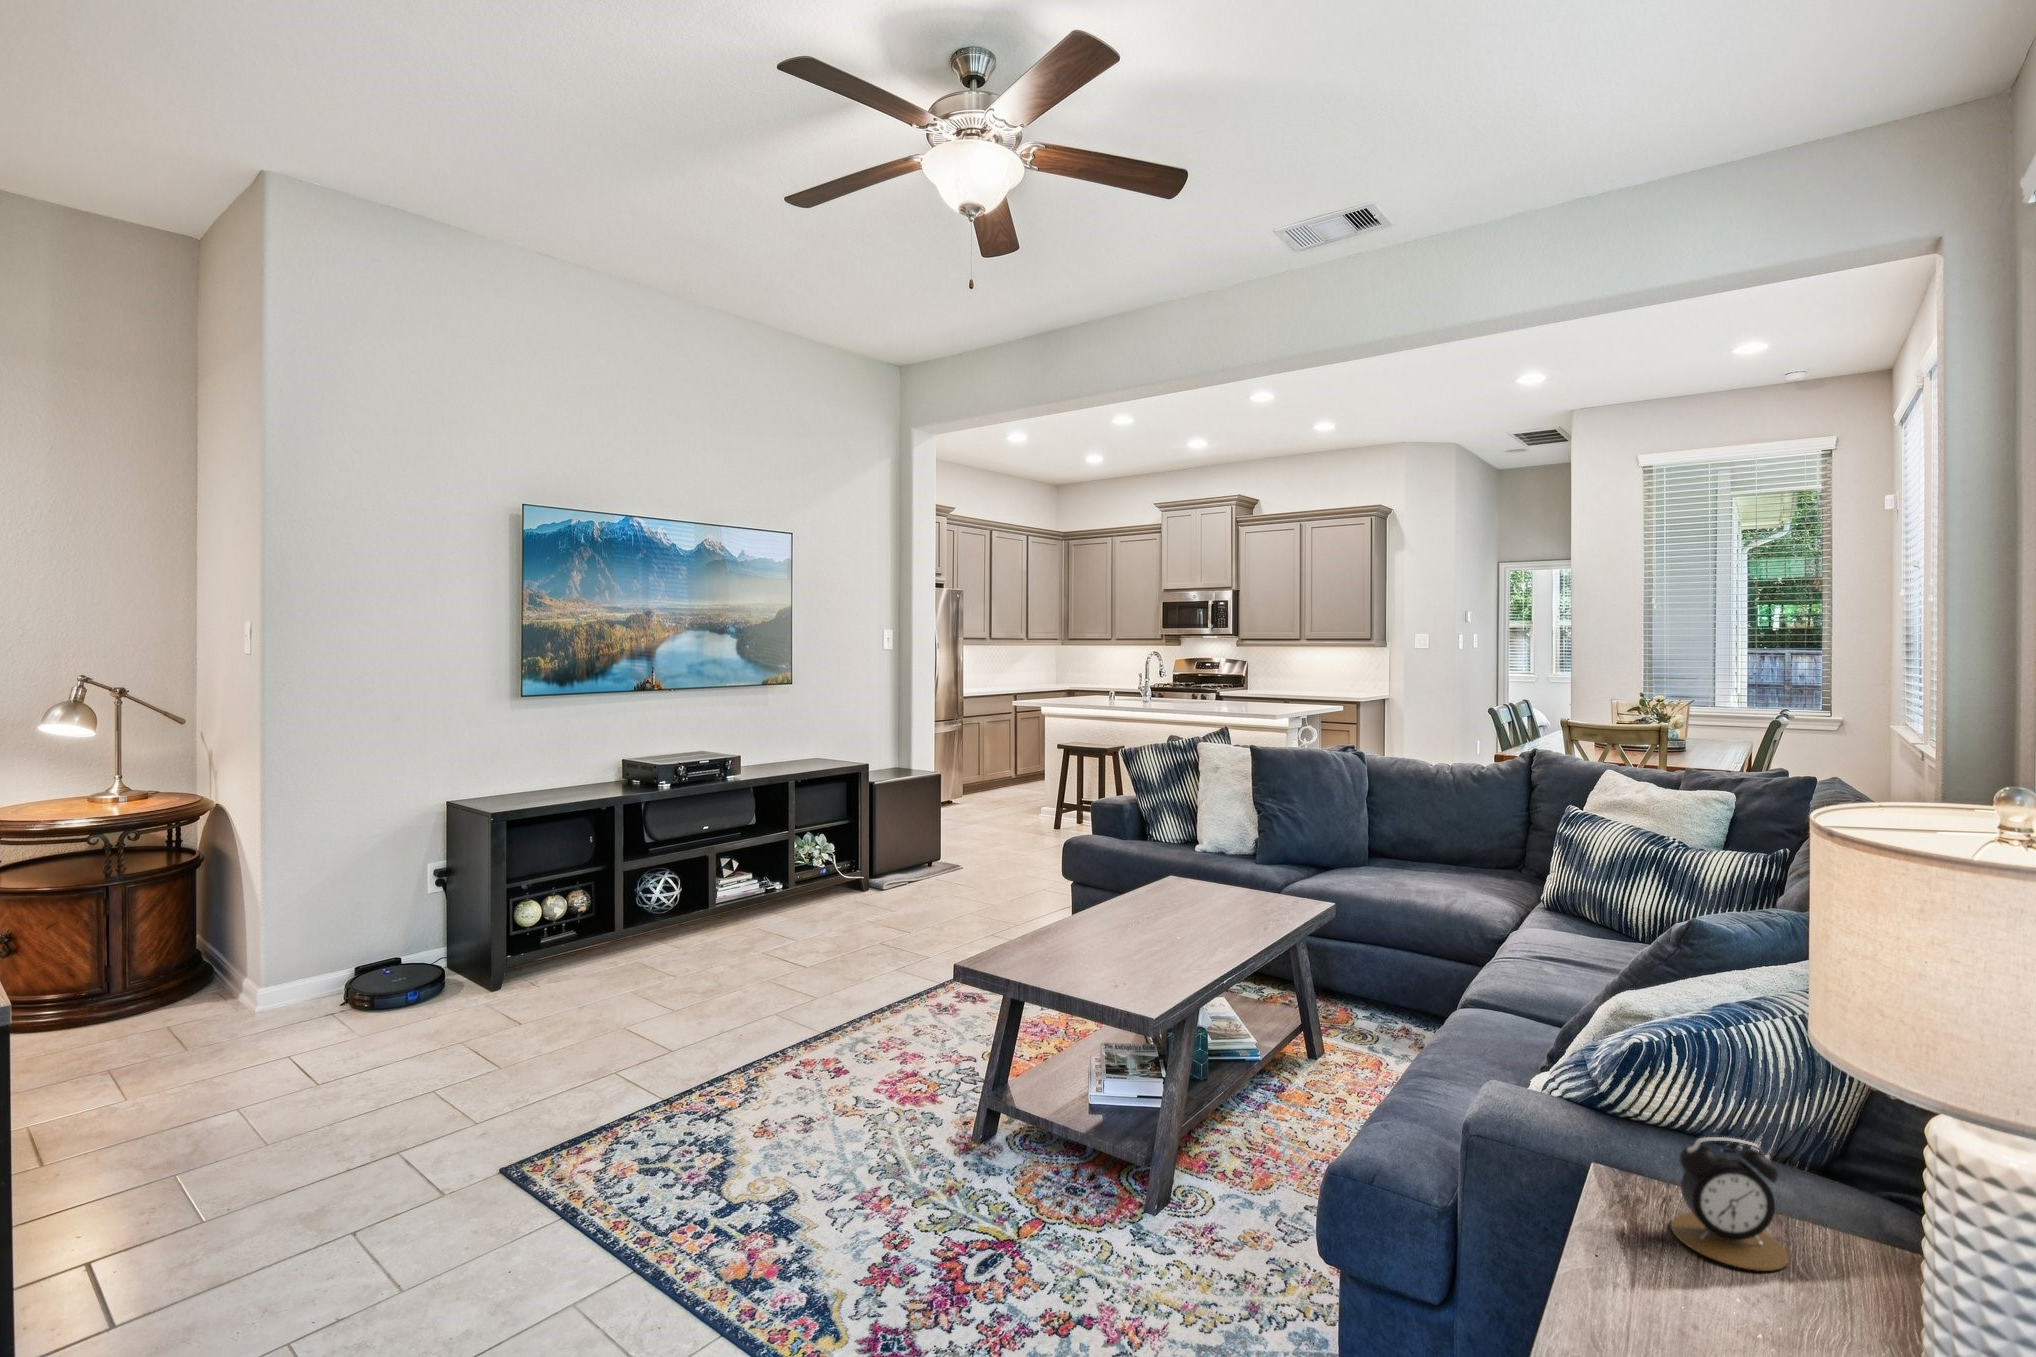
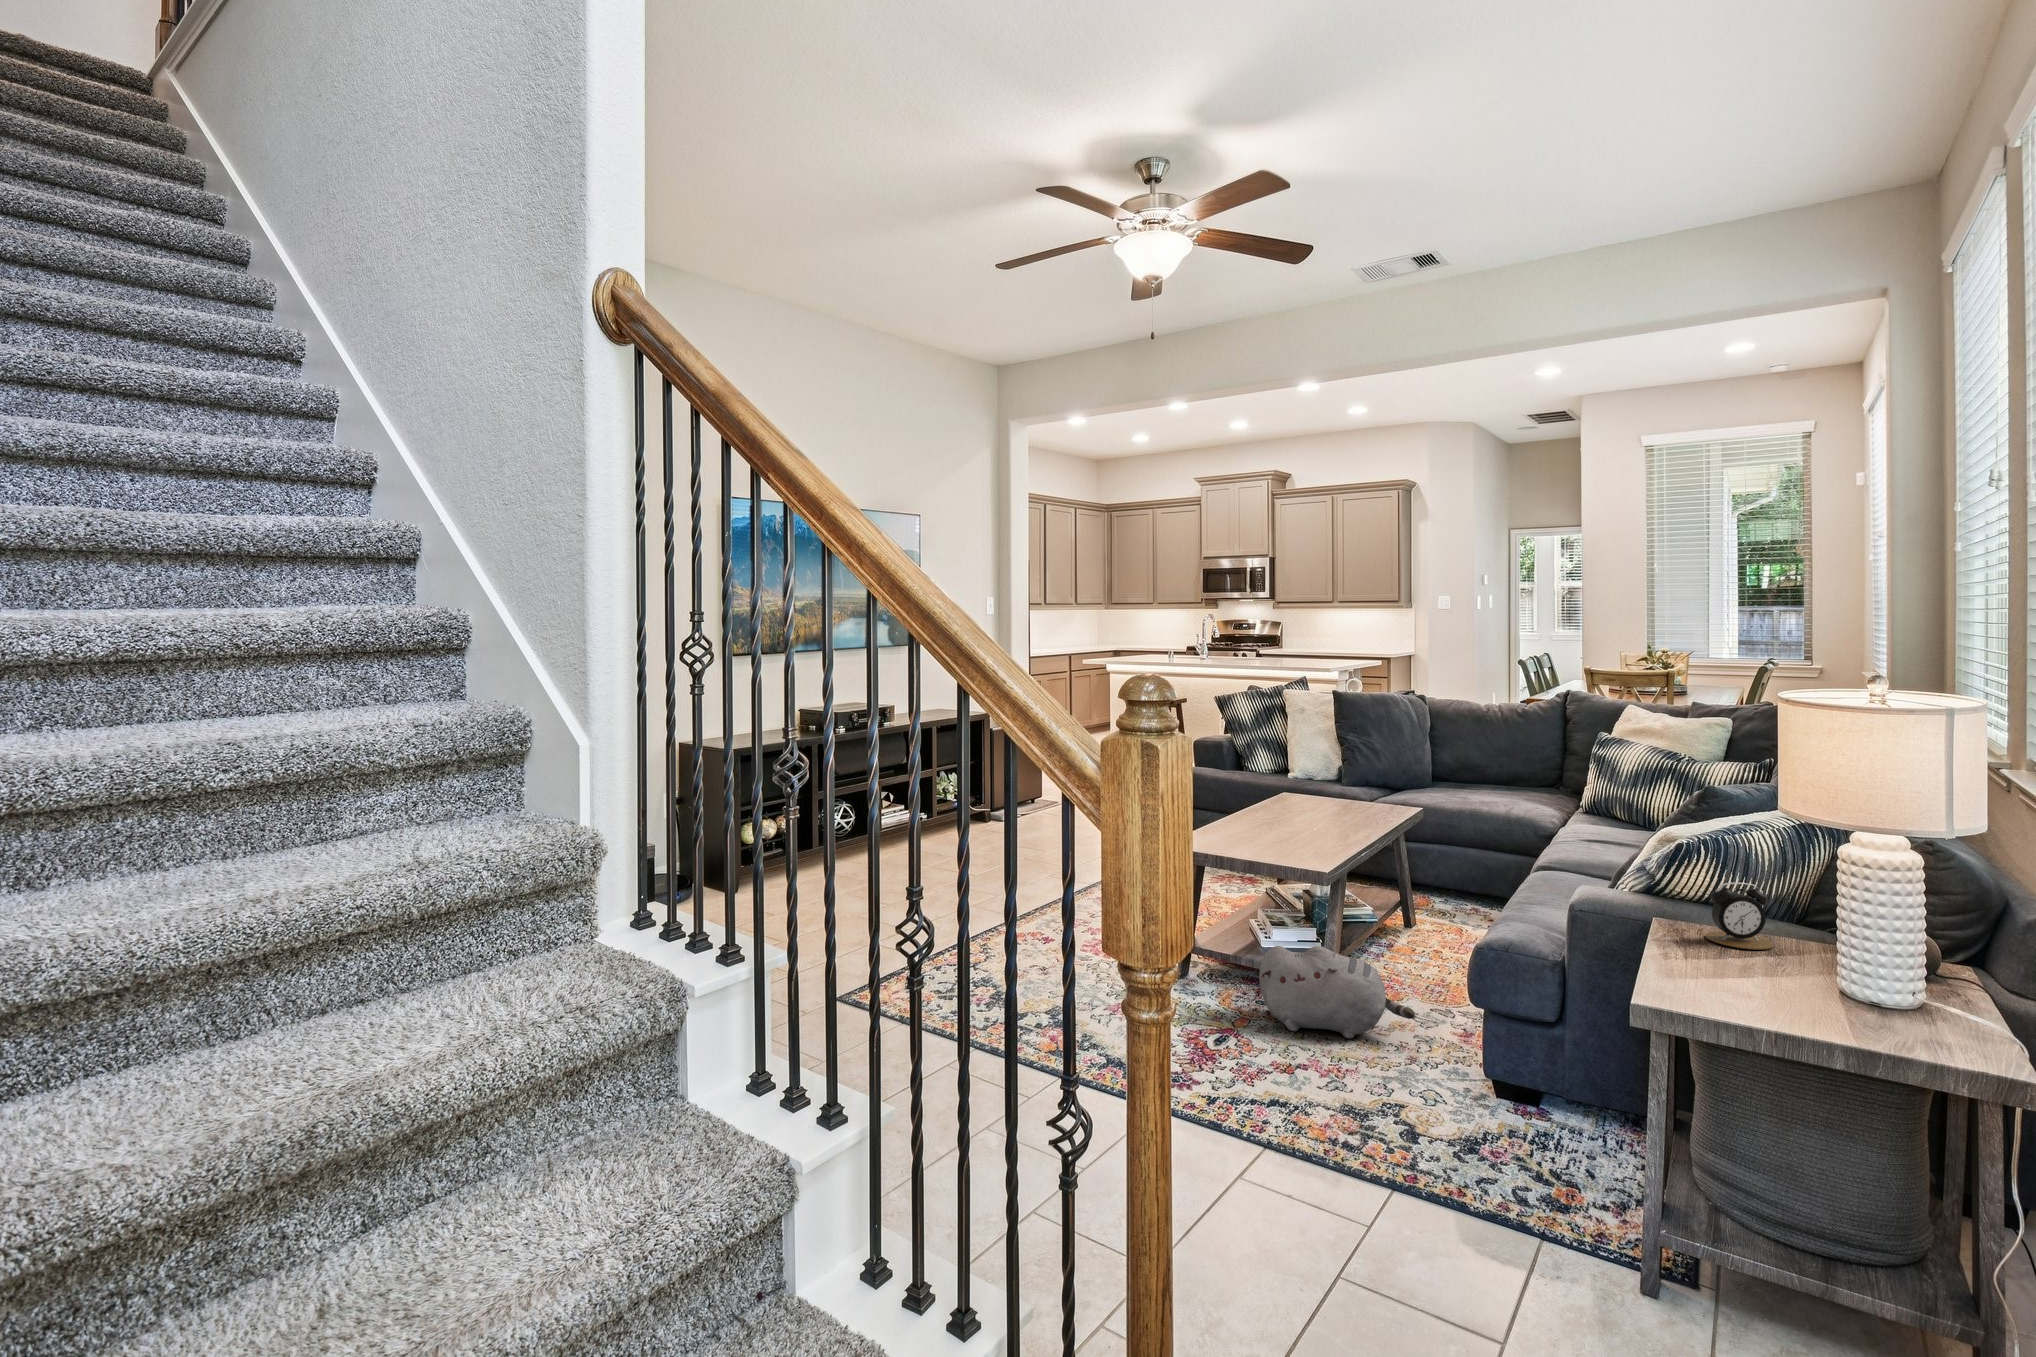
plush toy: none [1057,1120,1265,1265] -> present [1259,946,1415,1038]

